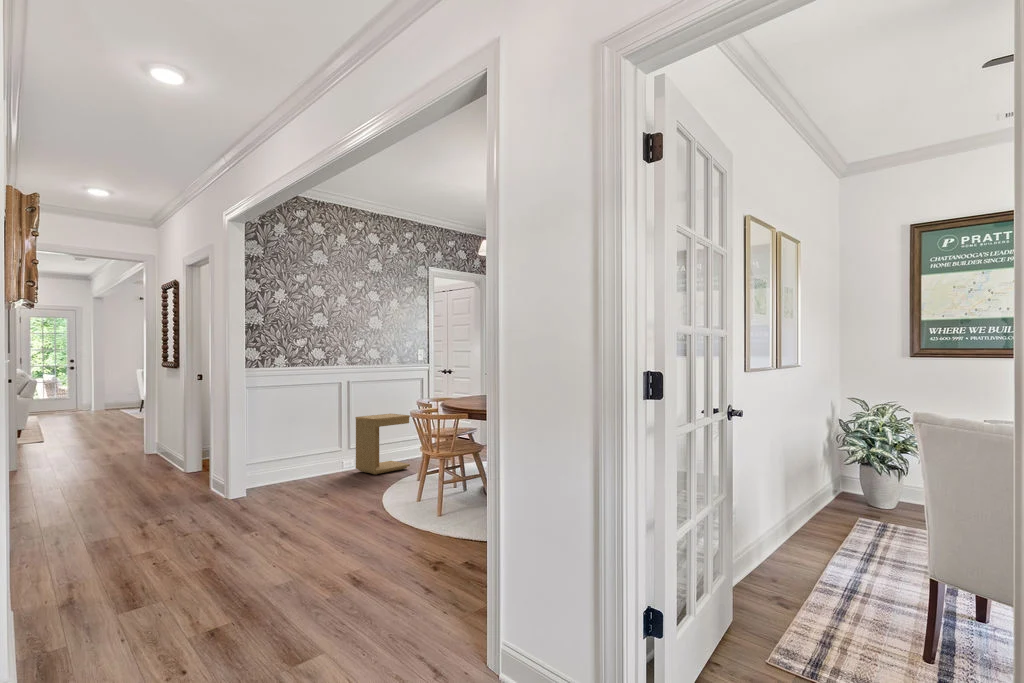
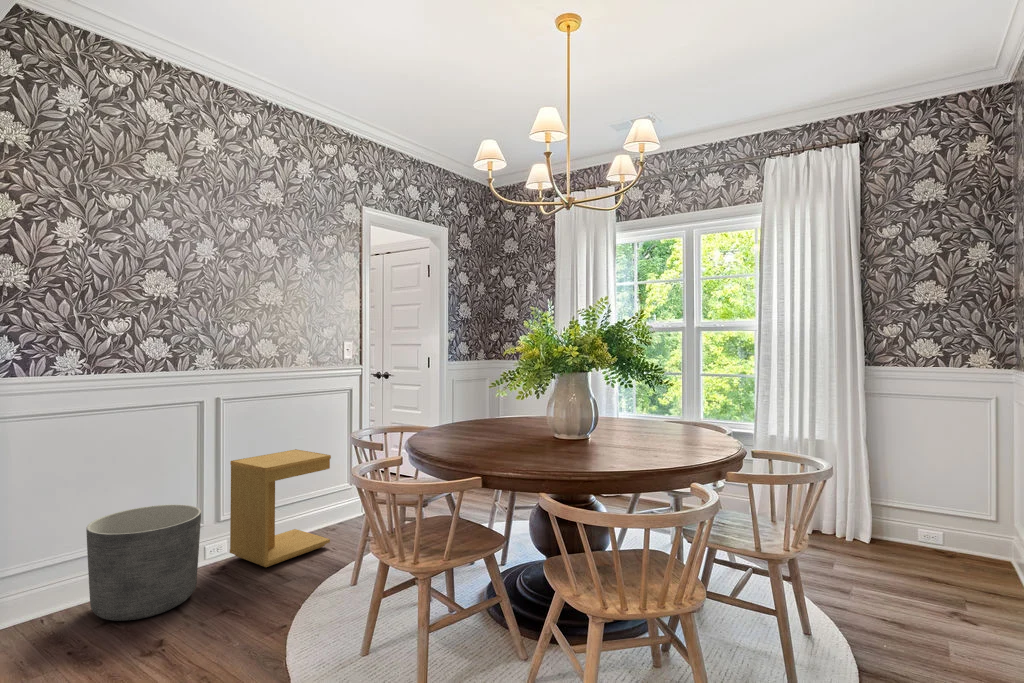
planter: none [291,437,342,488] -> present [86,505,201,621]

